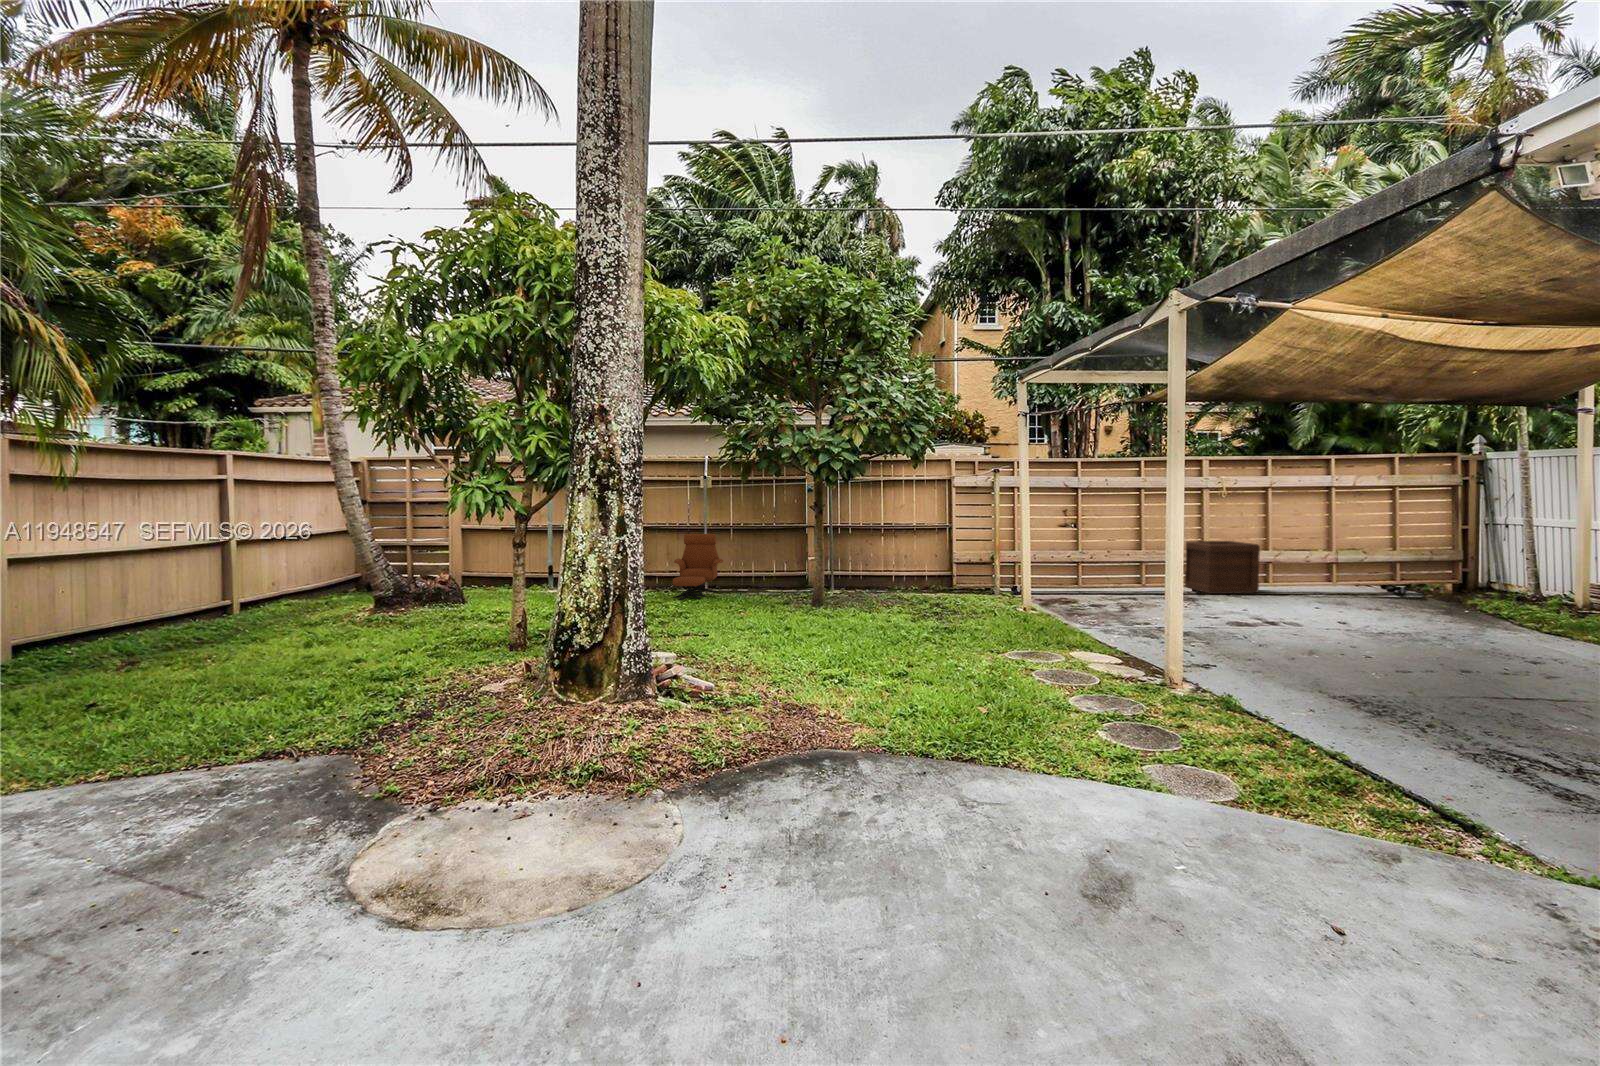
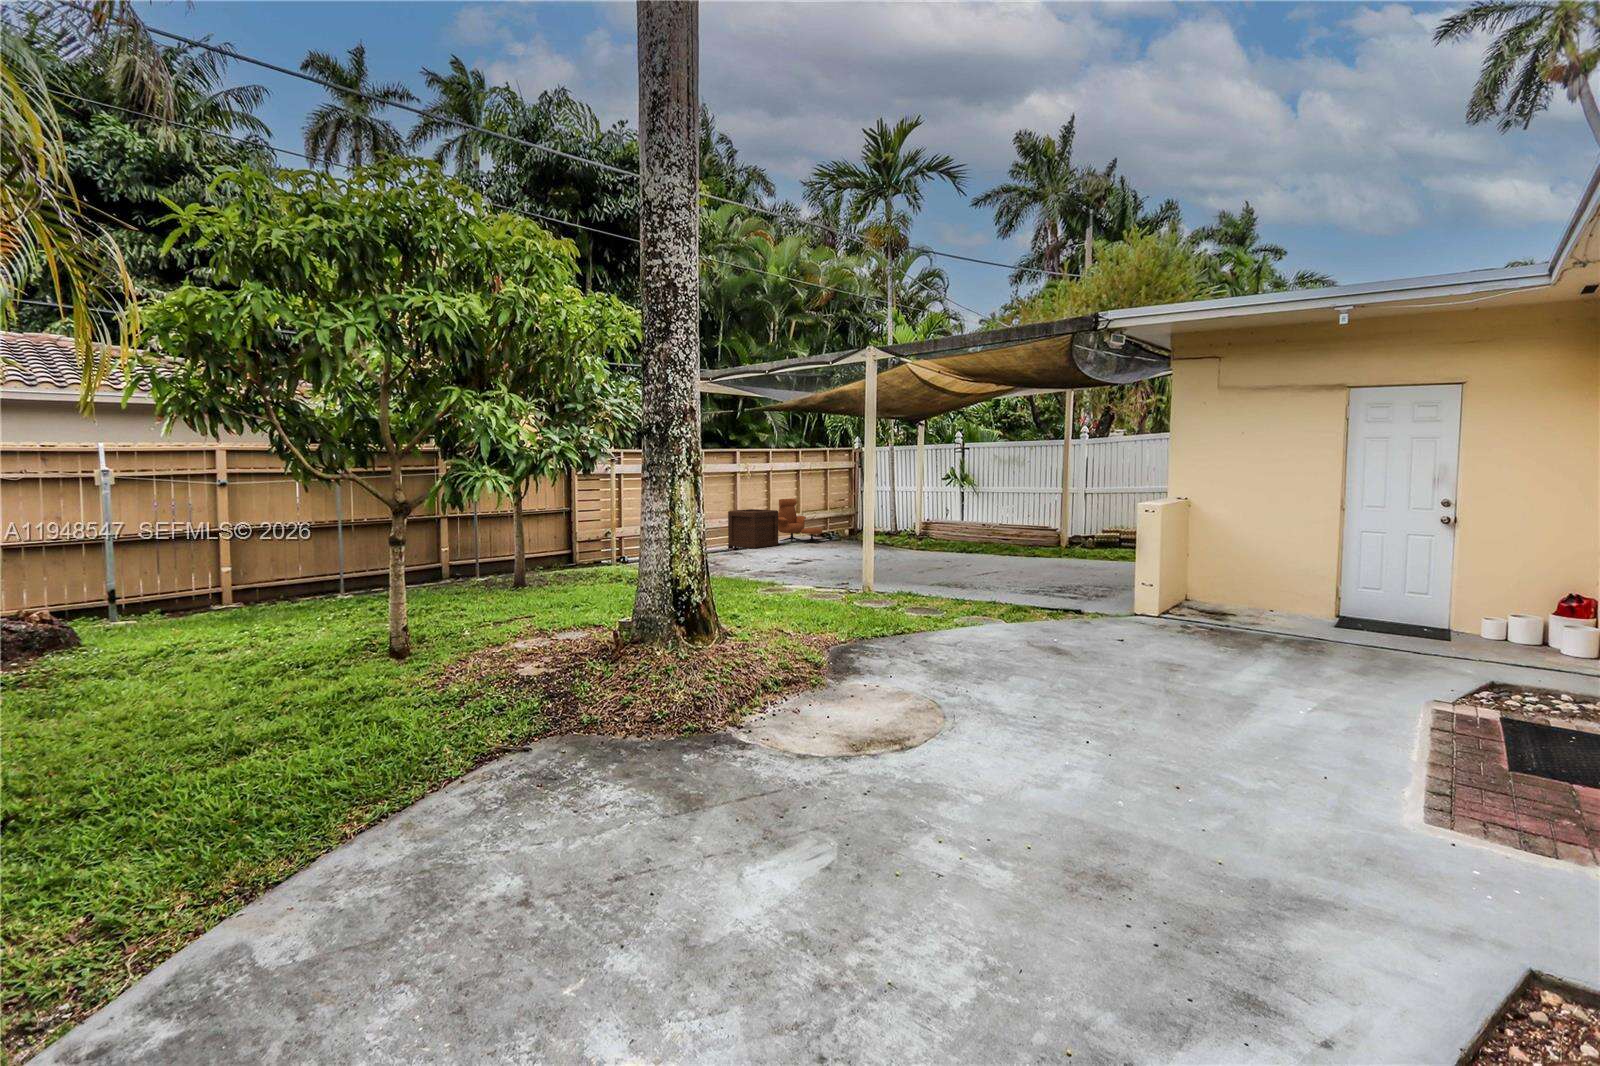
lounge chair: present [673,534,723,600] -> present [778,498,823,544]

